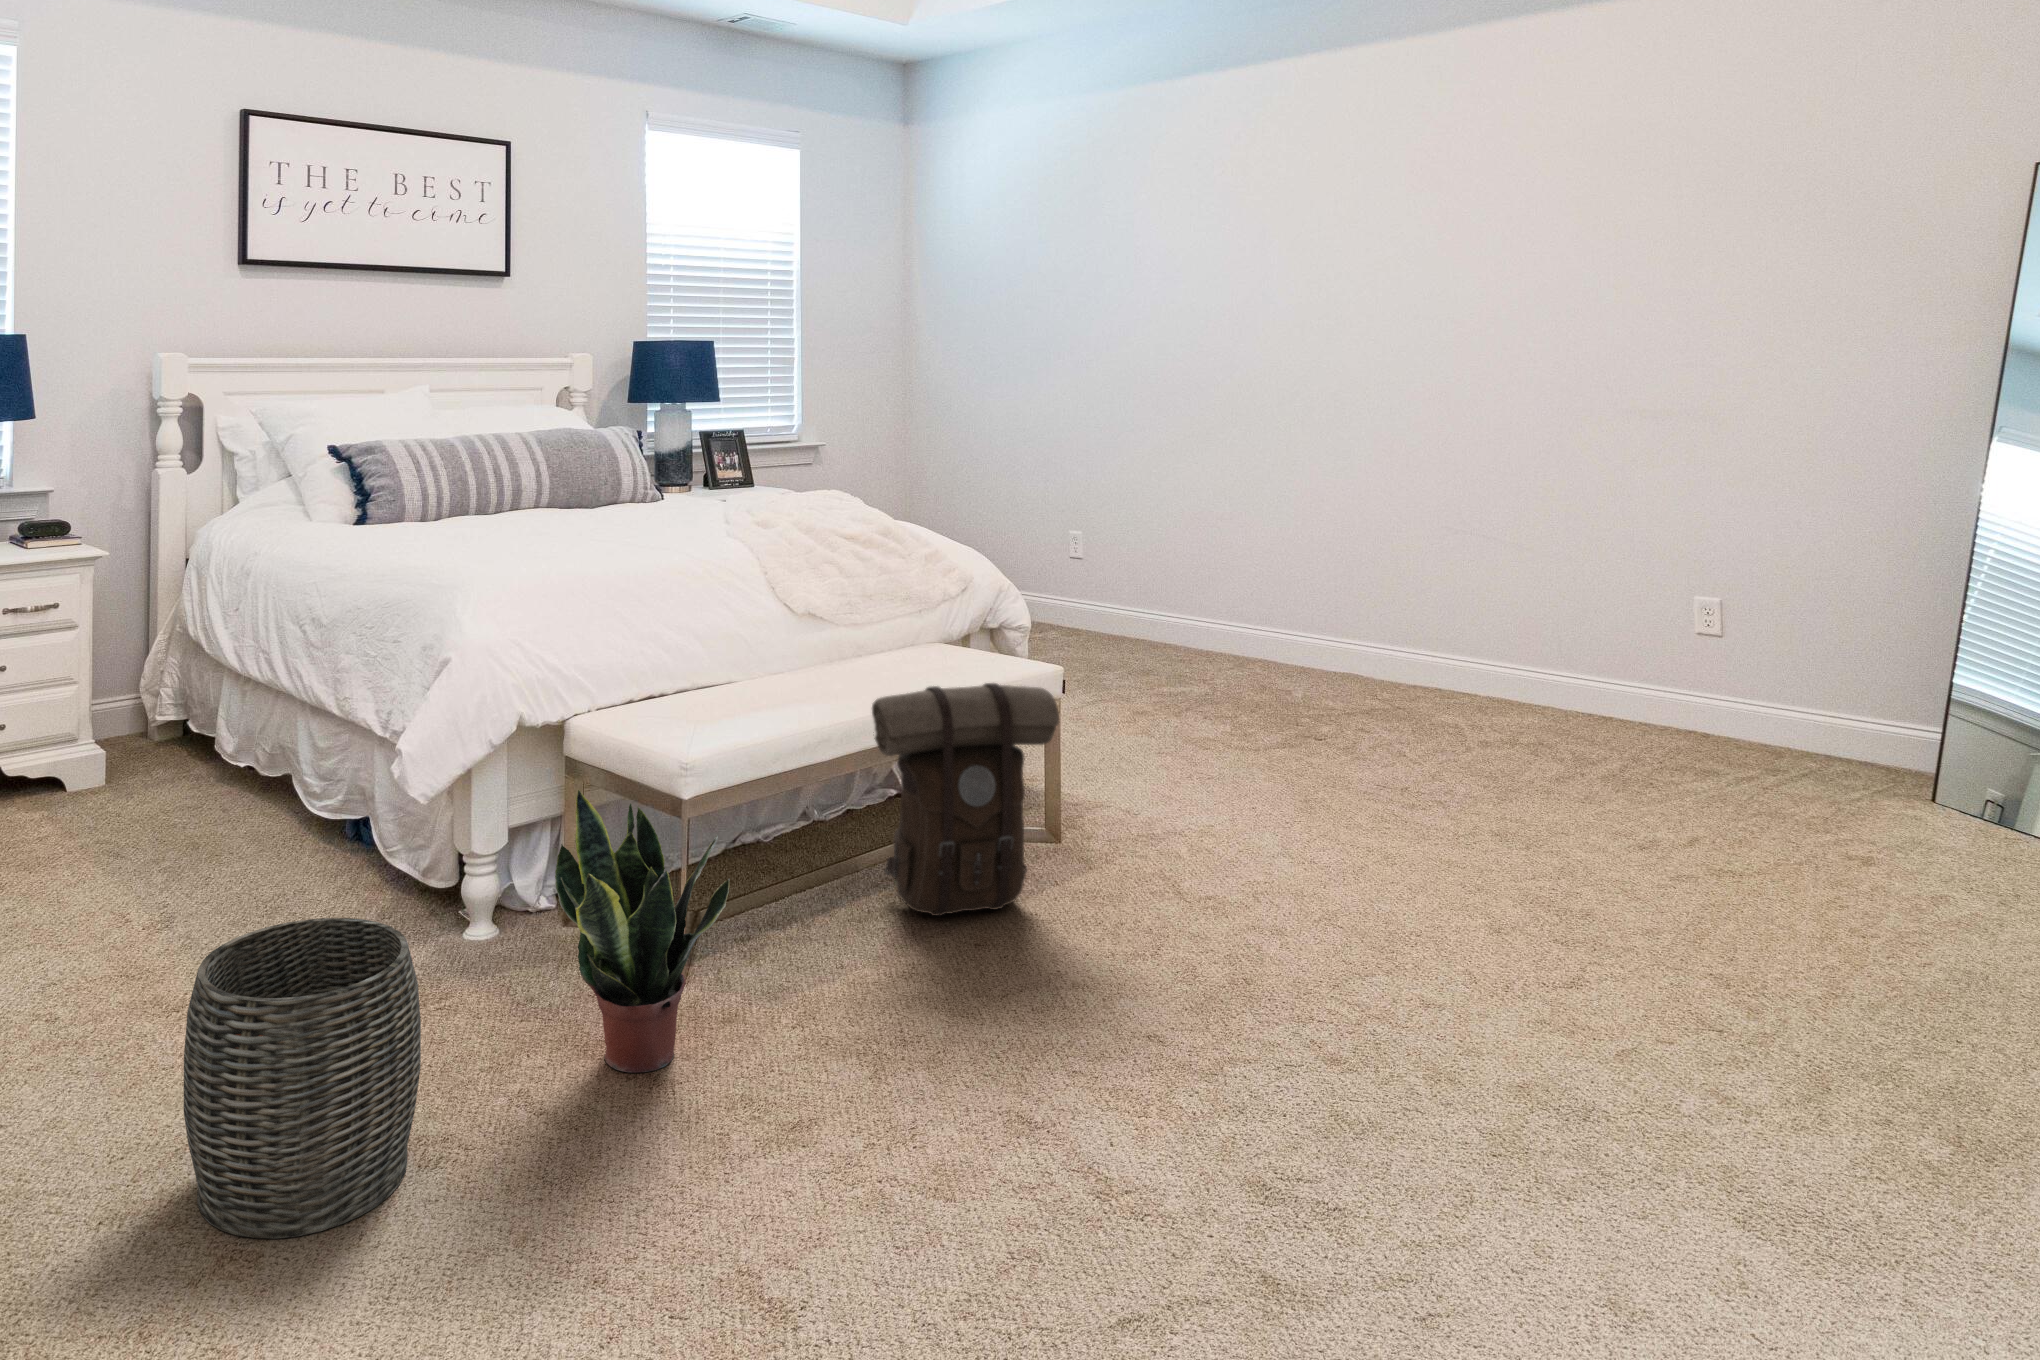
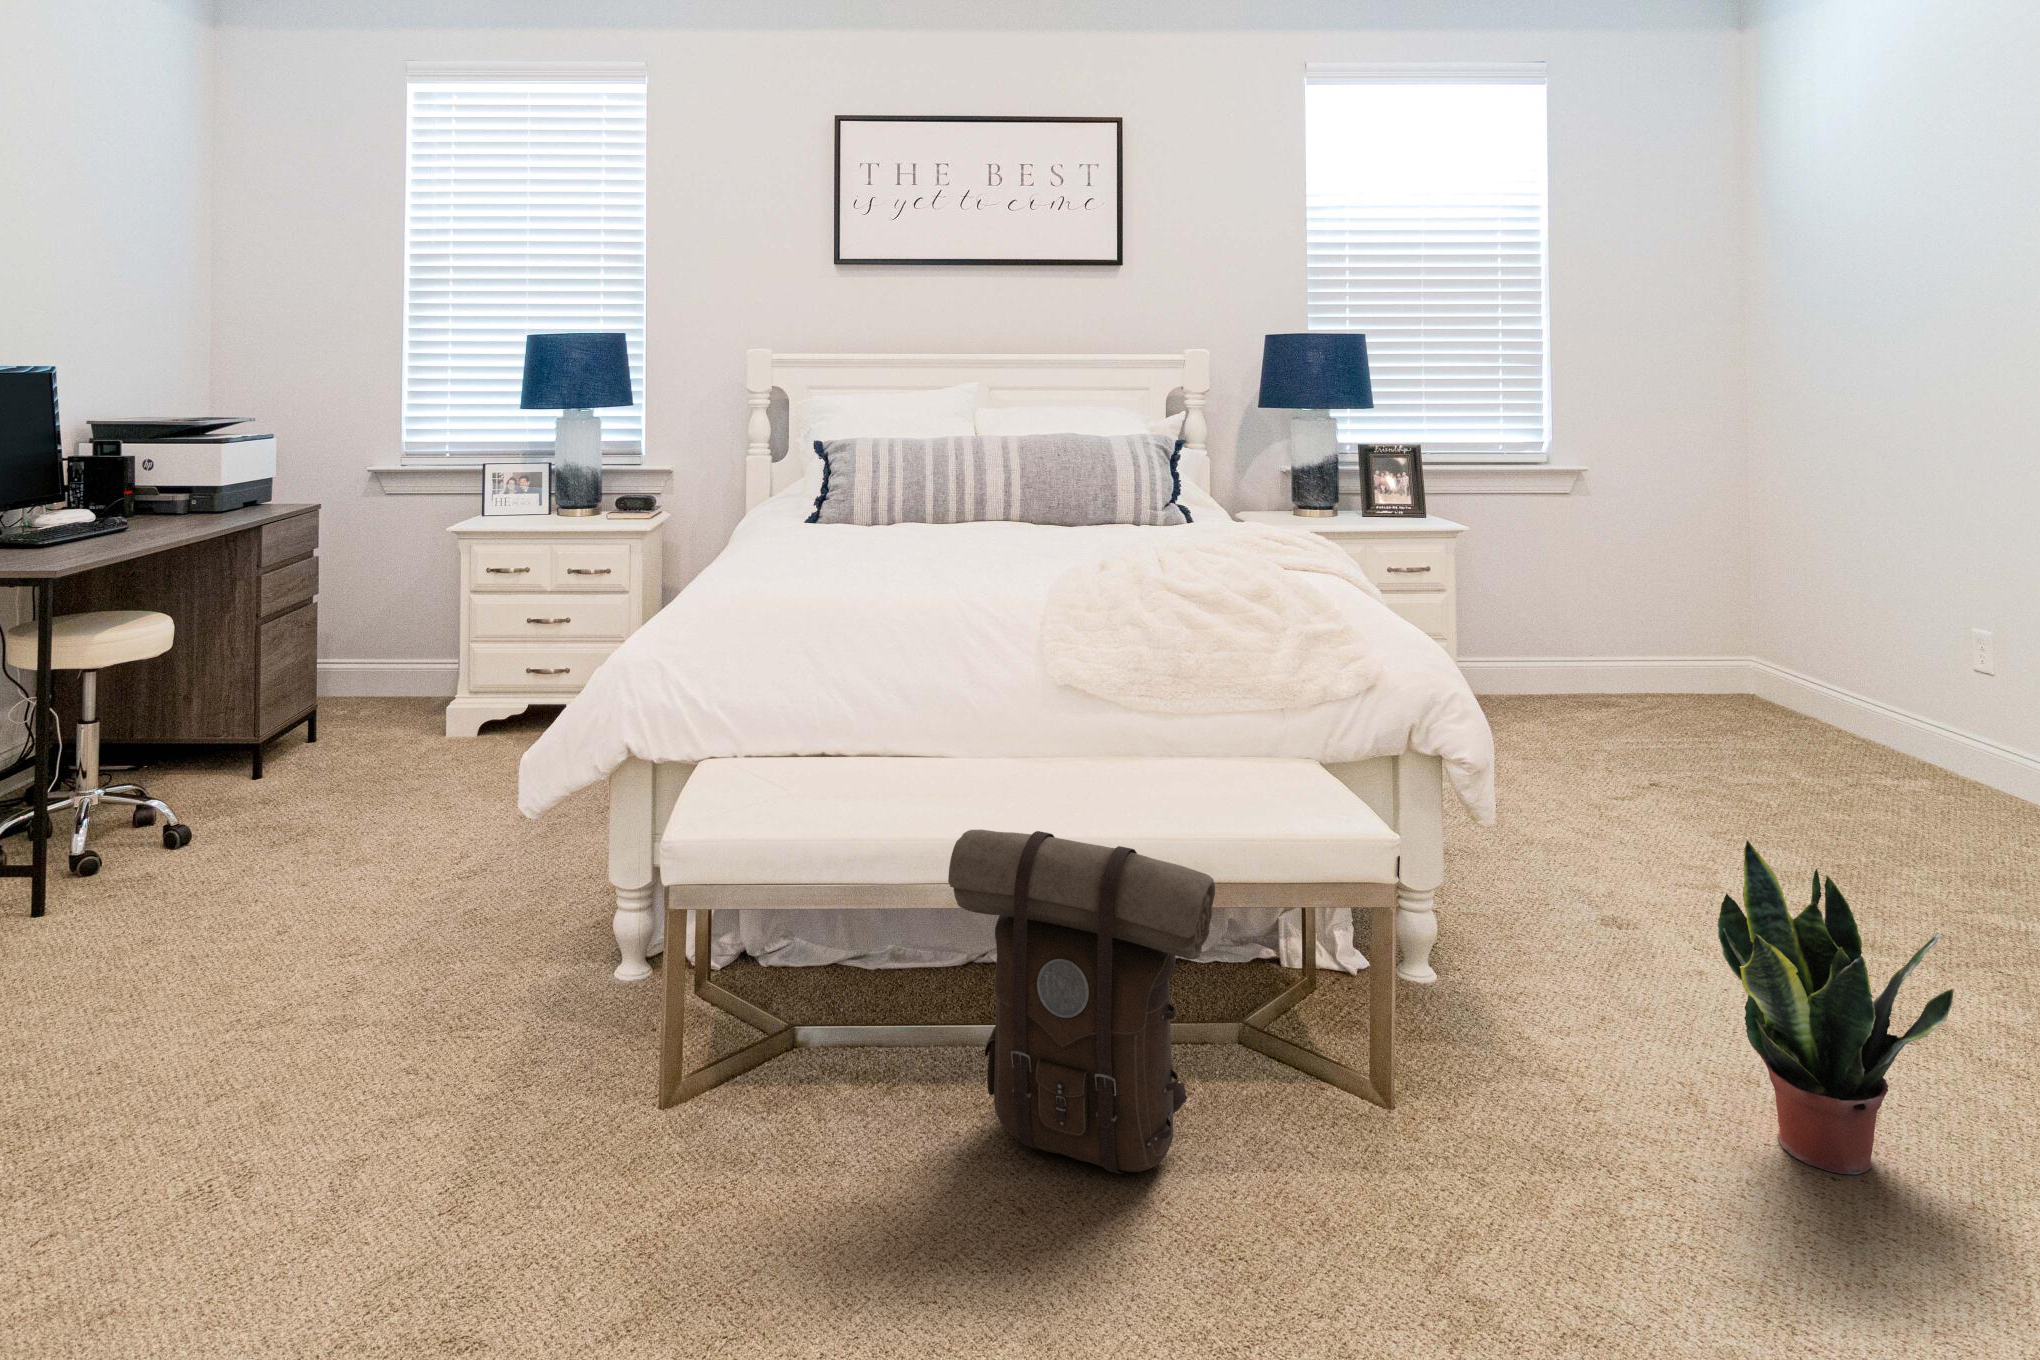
potted plant: present [555,790,730,1073] -> present [1718,840,1954,1174]
woven basket: present [184,918,421,1238] -> none [14,908,253,1213]

